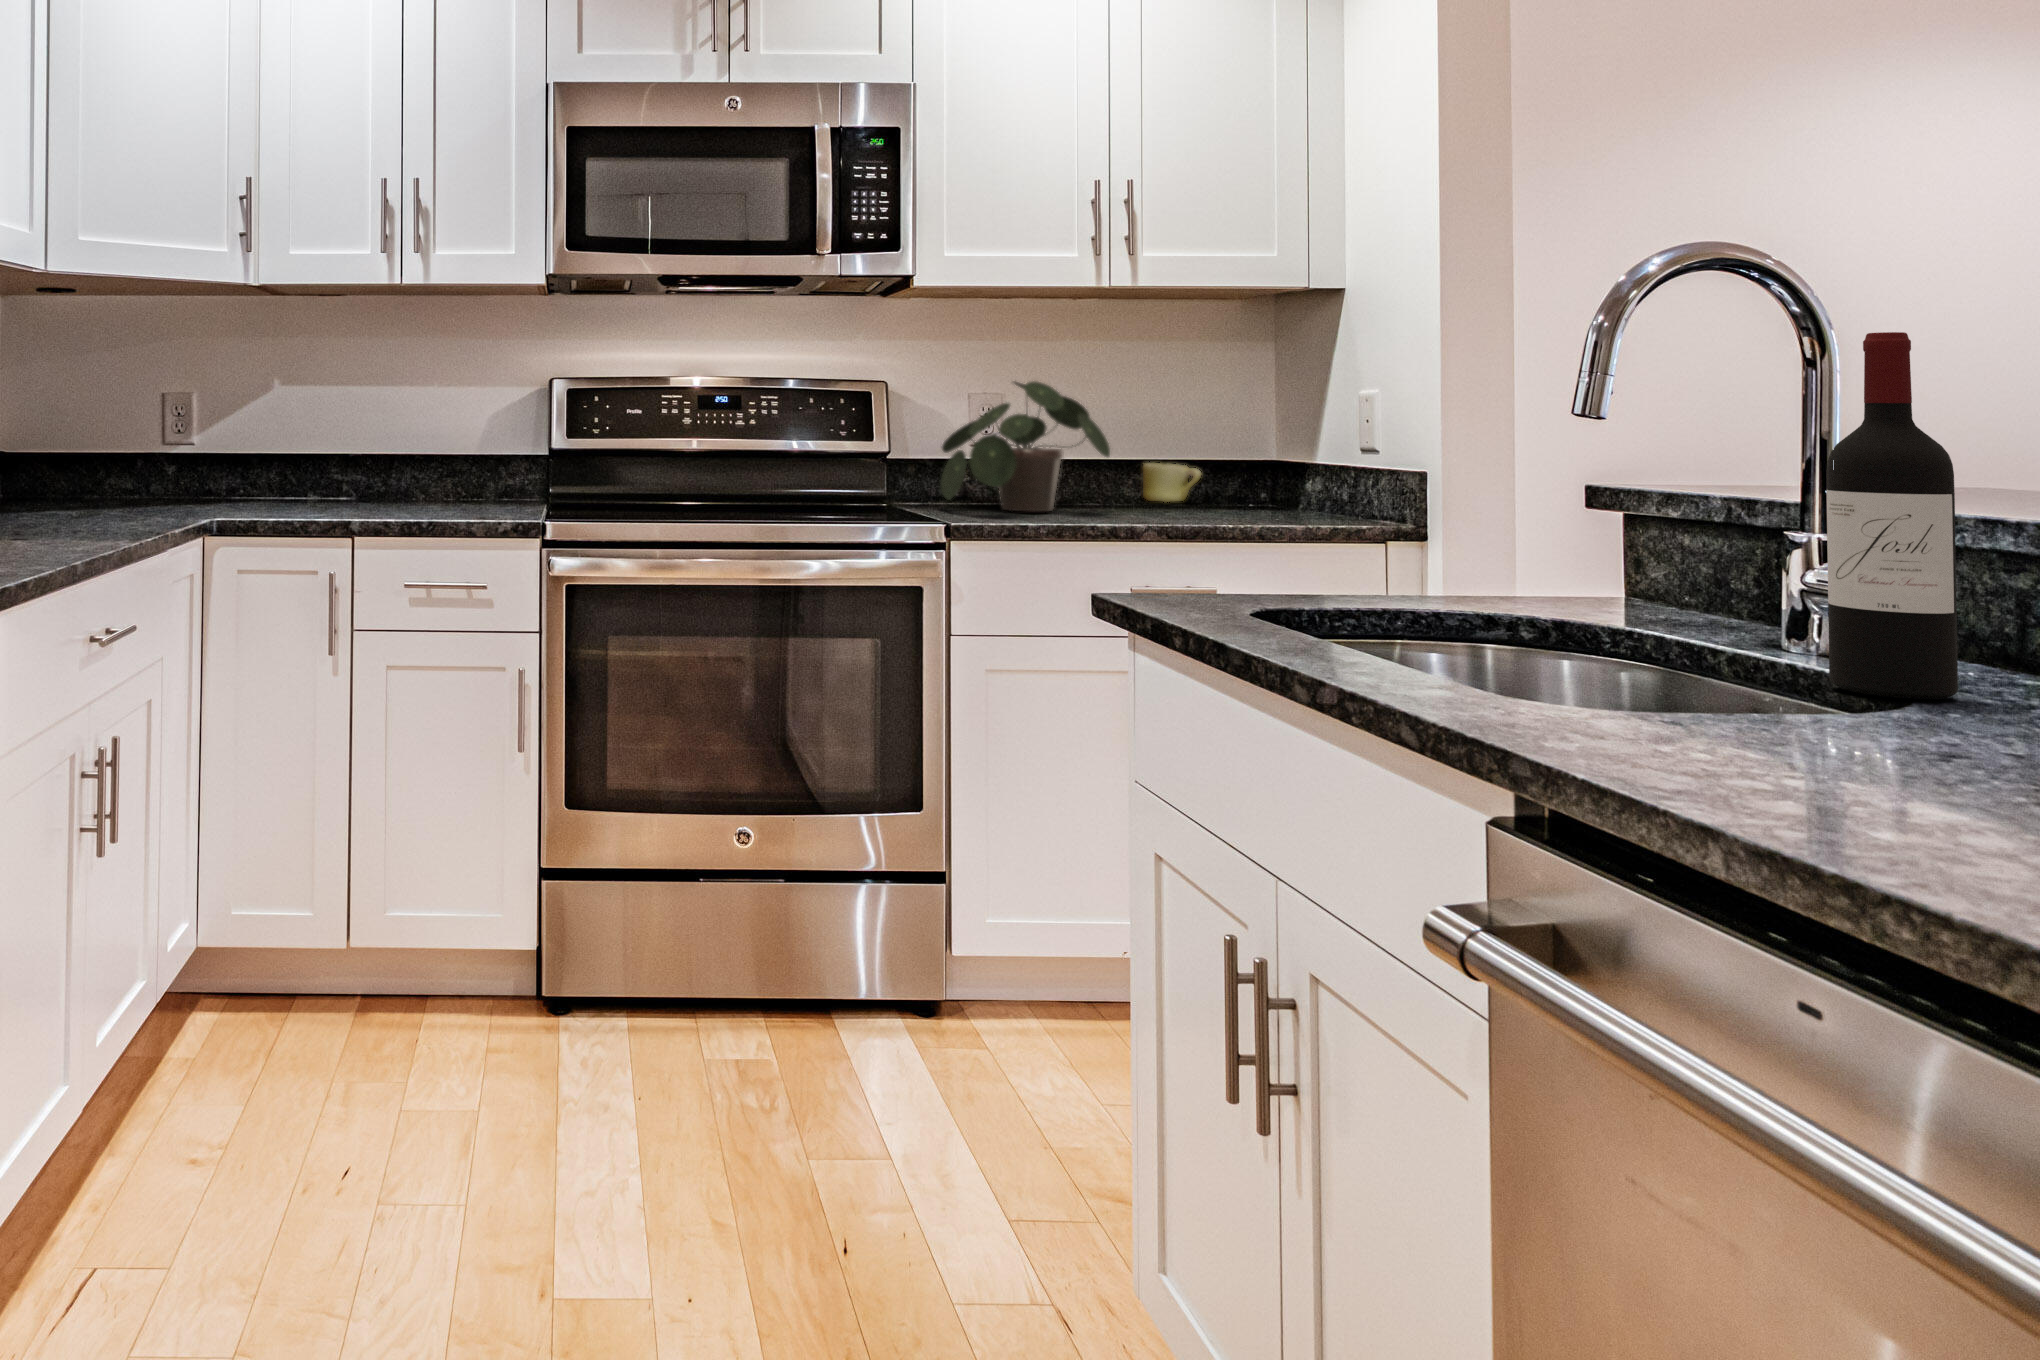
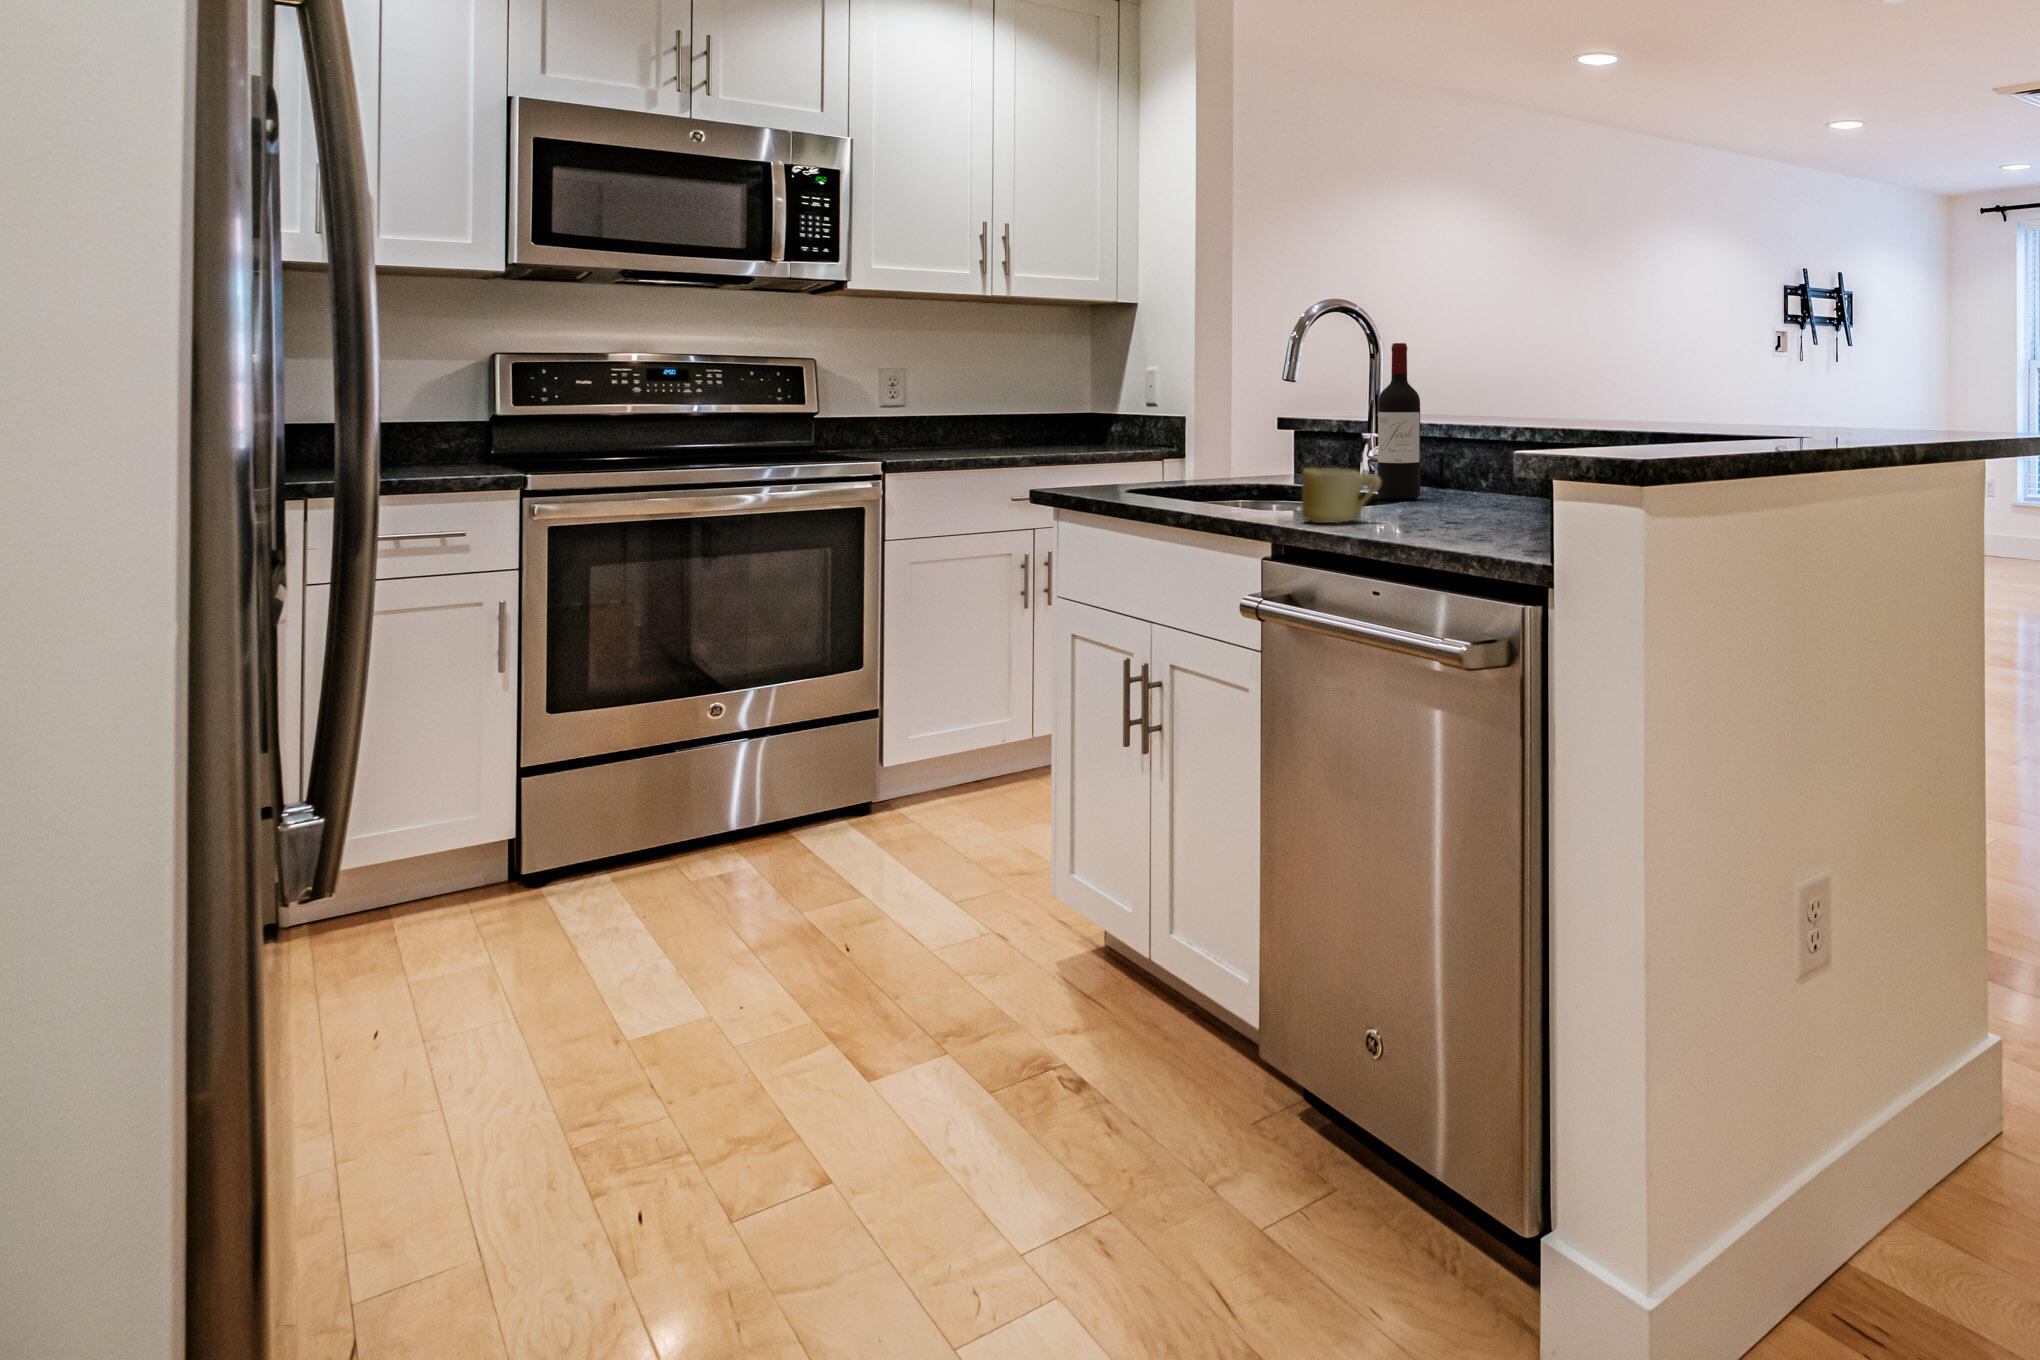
potted plant: present [941,381,1110,511] -> none [860,359,989,451]
mug: present [1143,463,1201,502] -> present [1302,468,1380,523]

